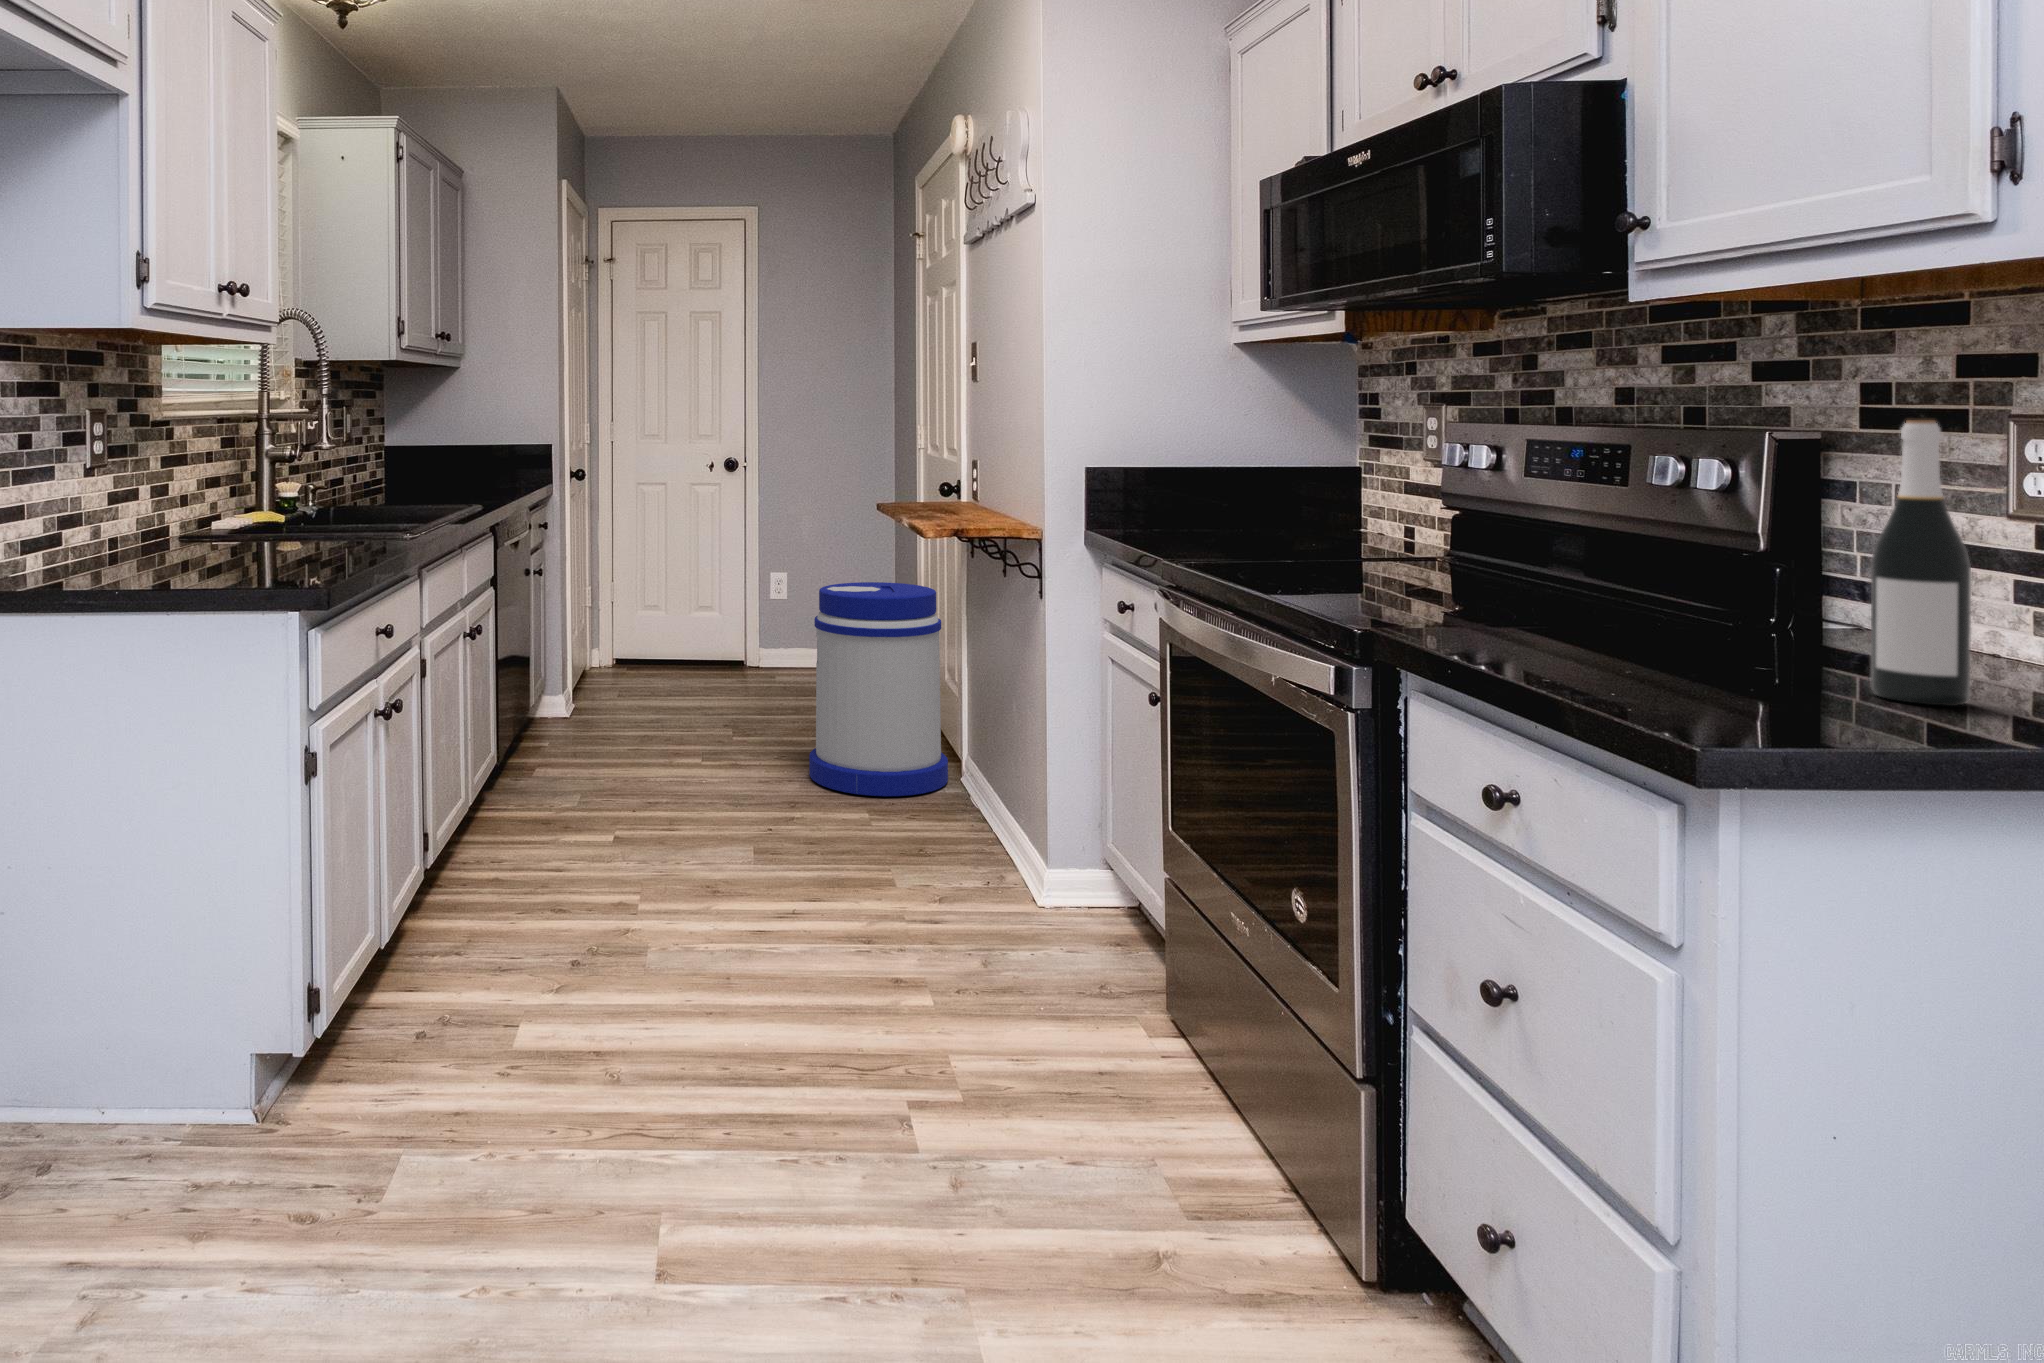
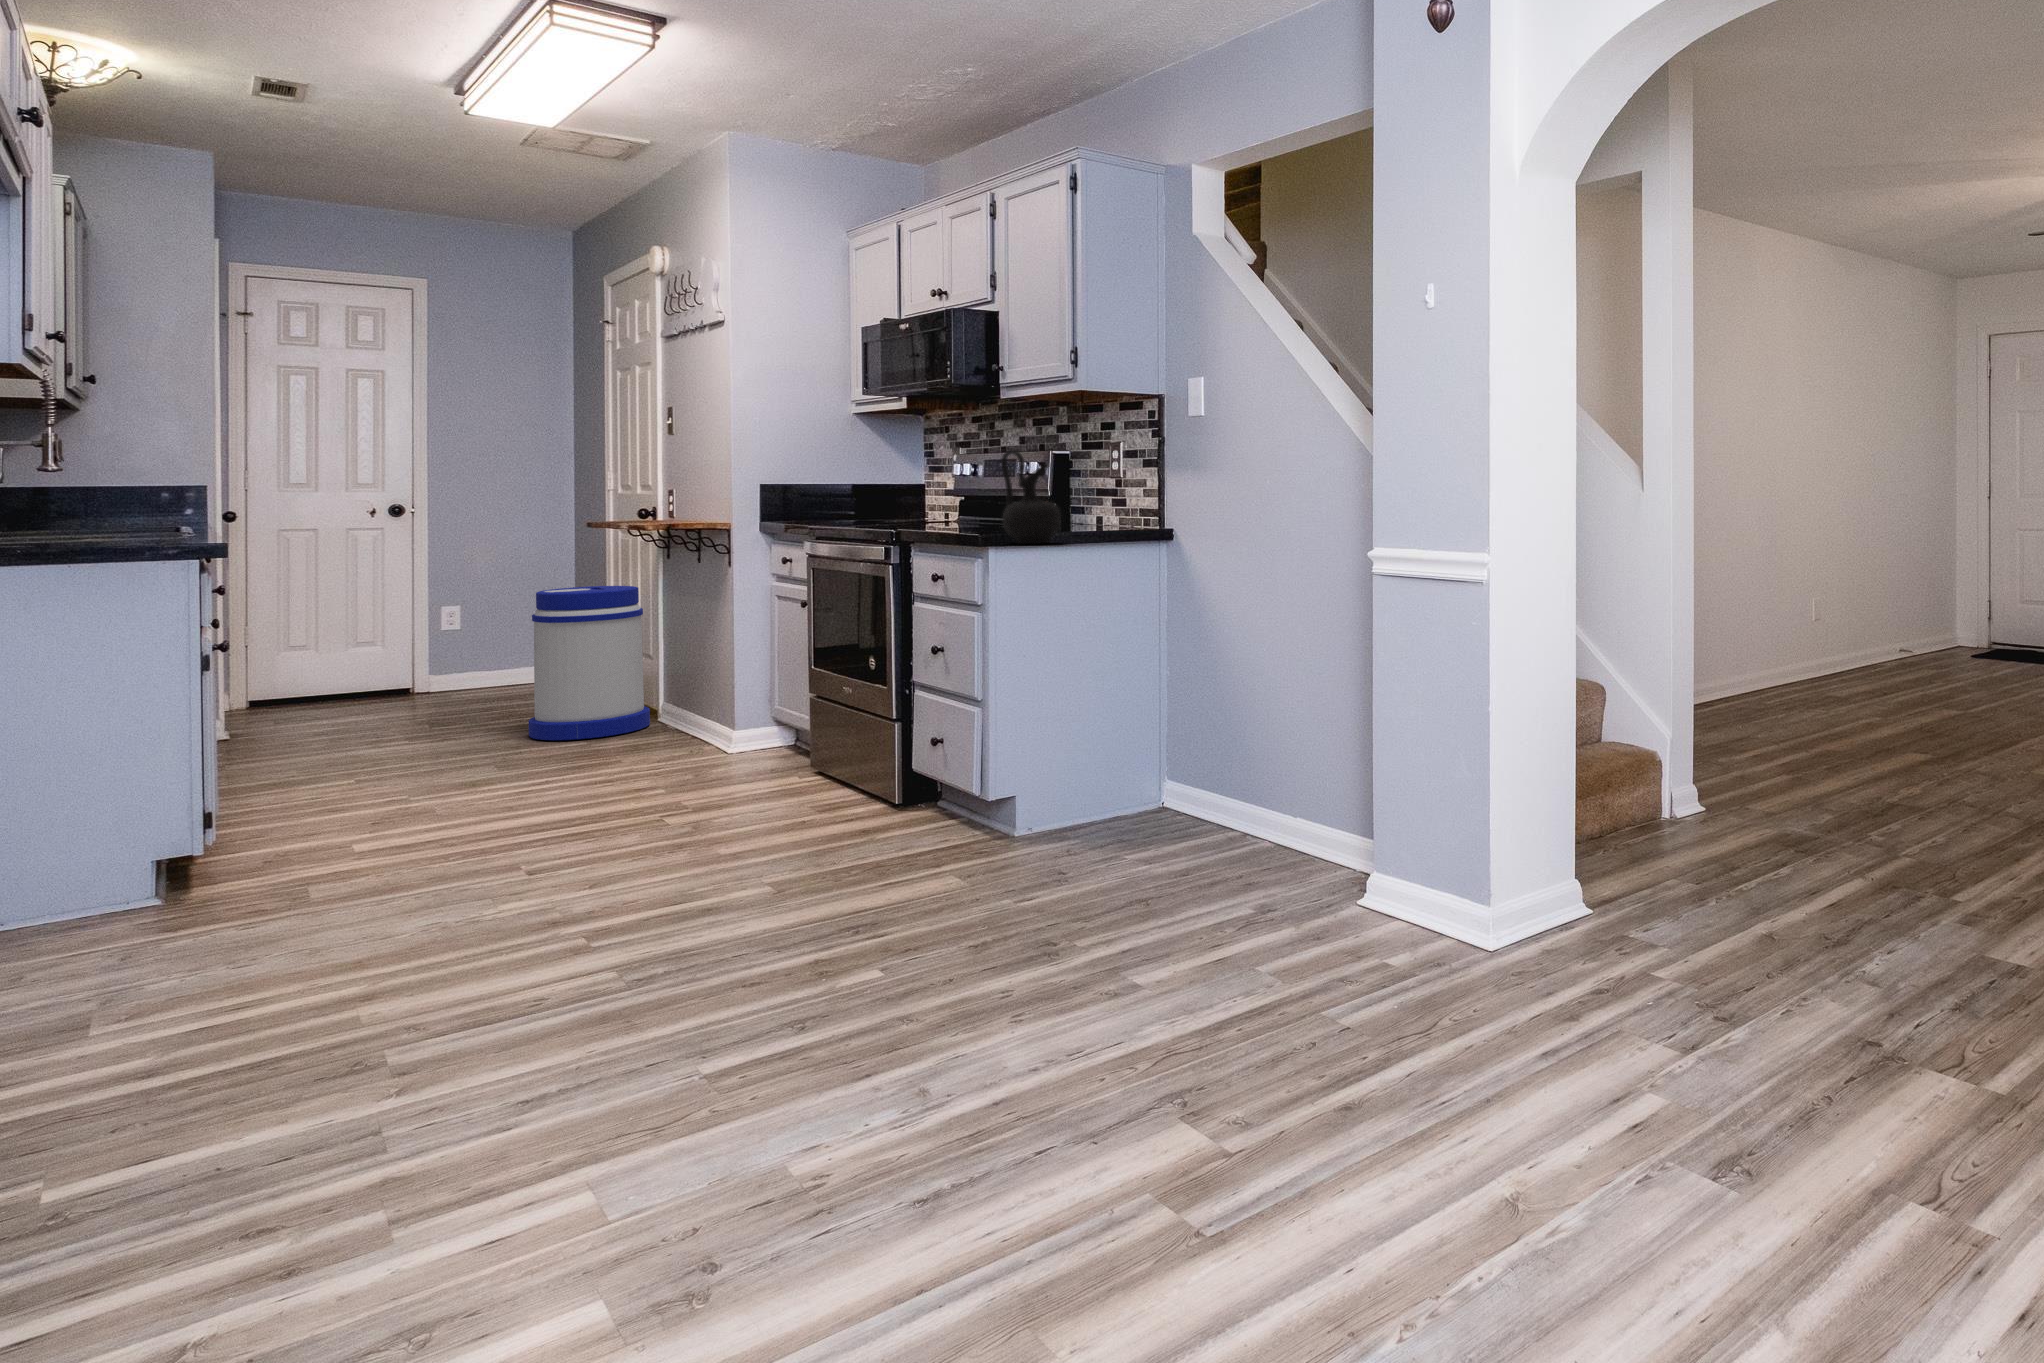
wine bottle: present [1871,420,1971,706] -> none [1072,445,1098,541]
ceramic jug: none [1651,438,1863,715] -> present [1001,450,1061,544]

